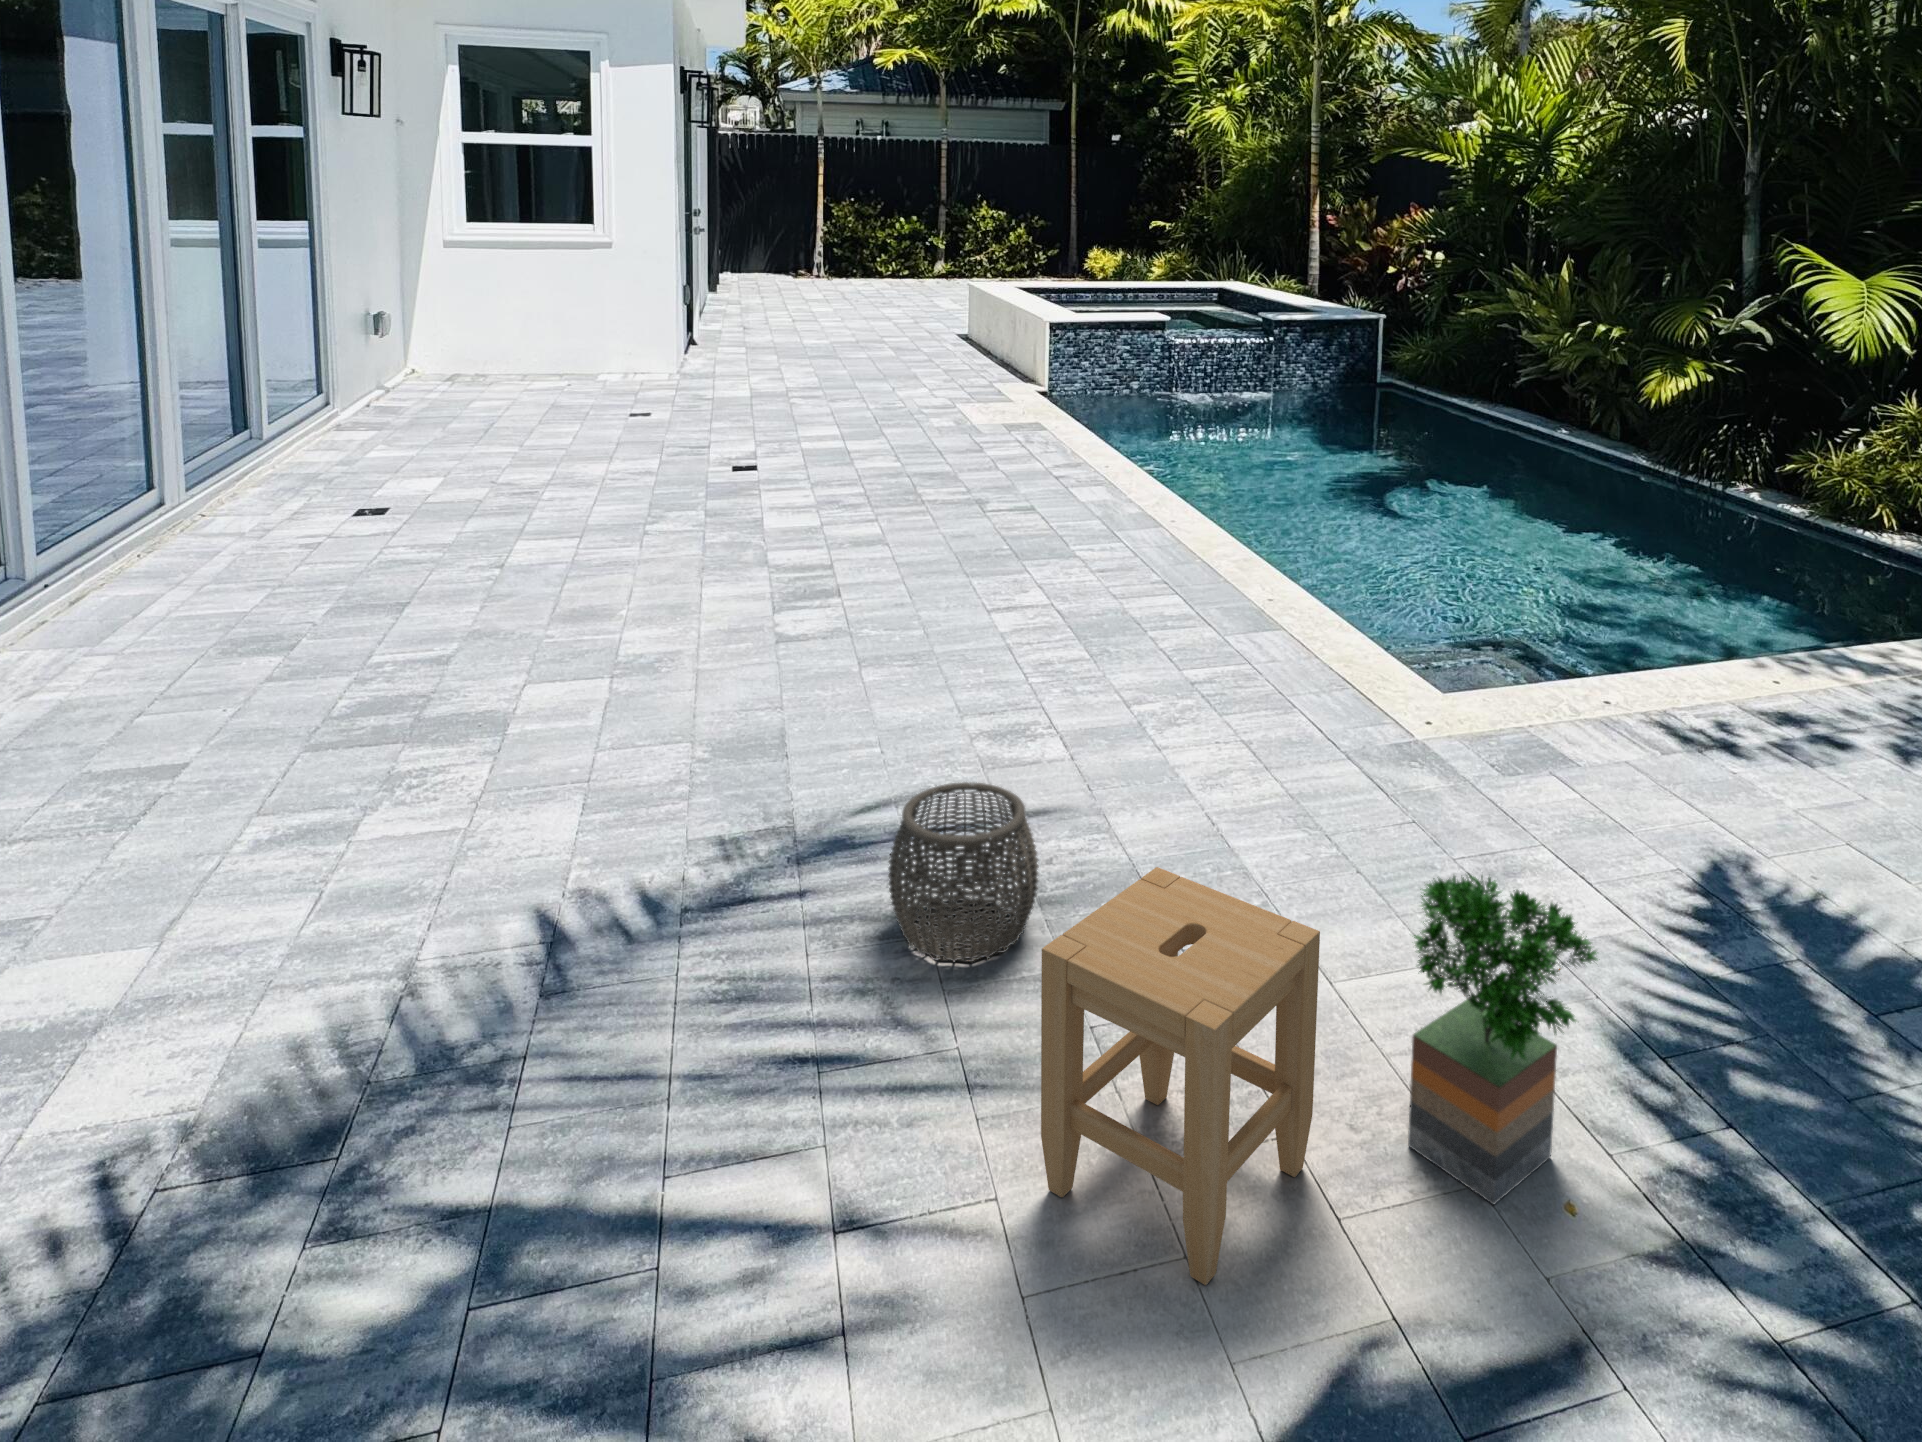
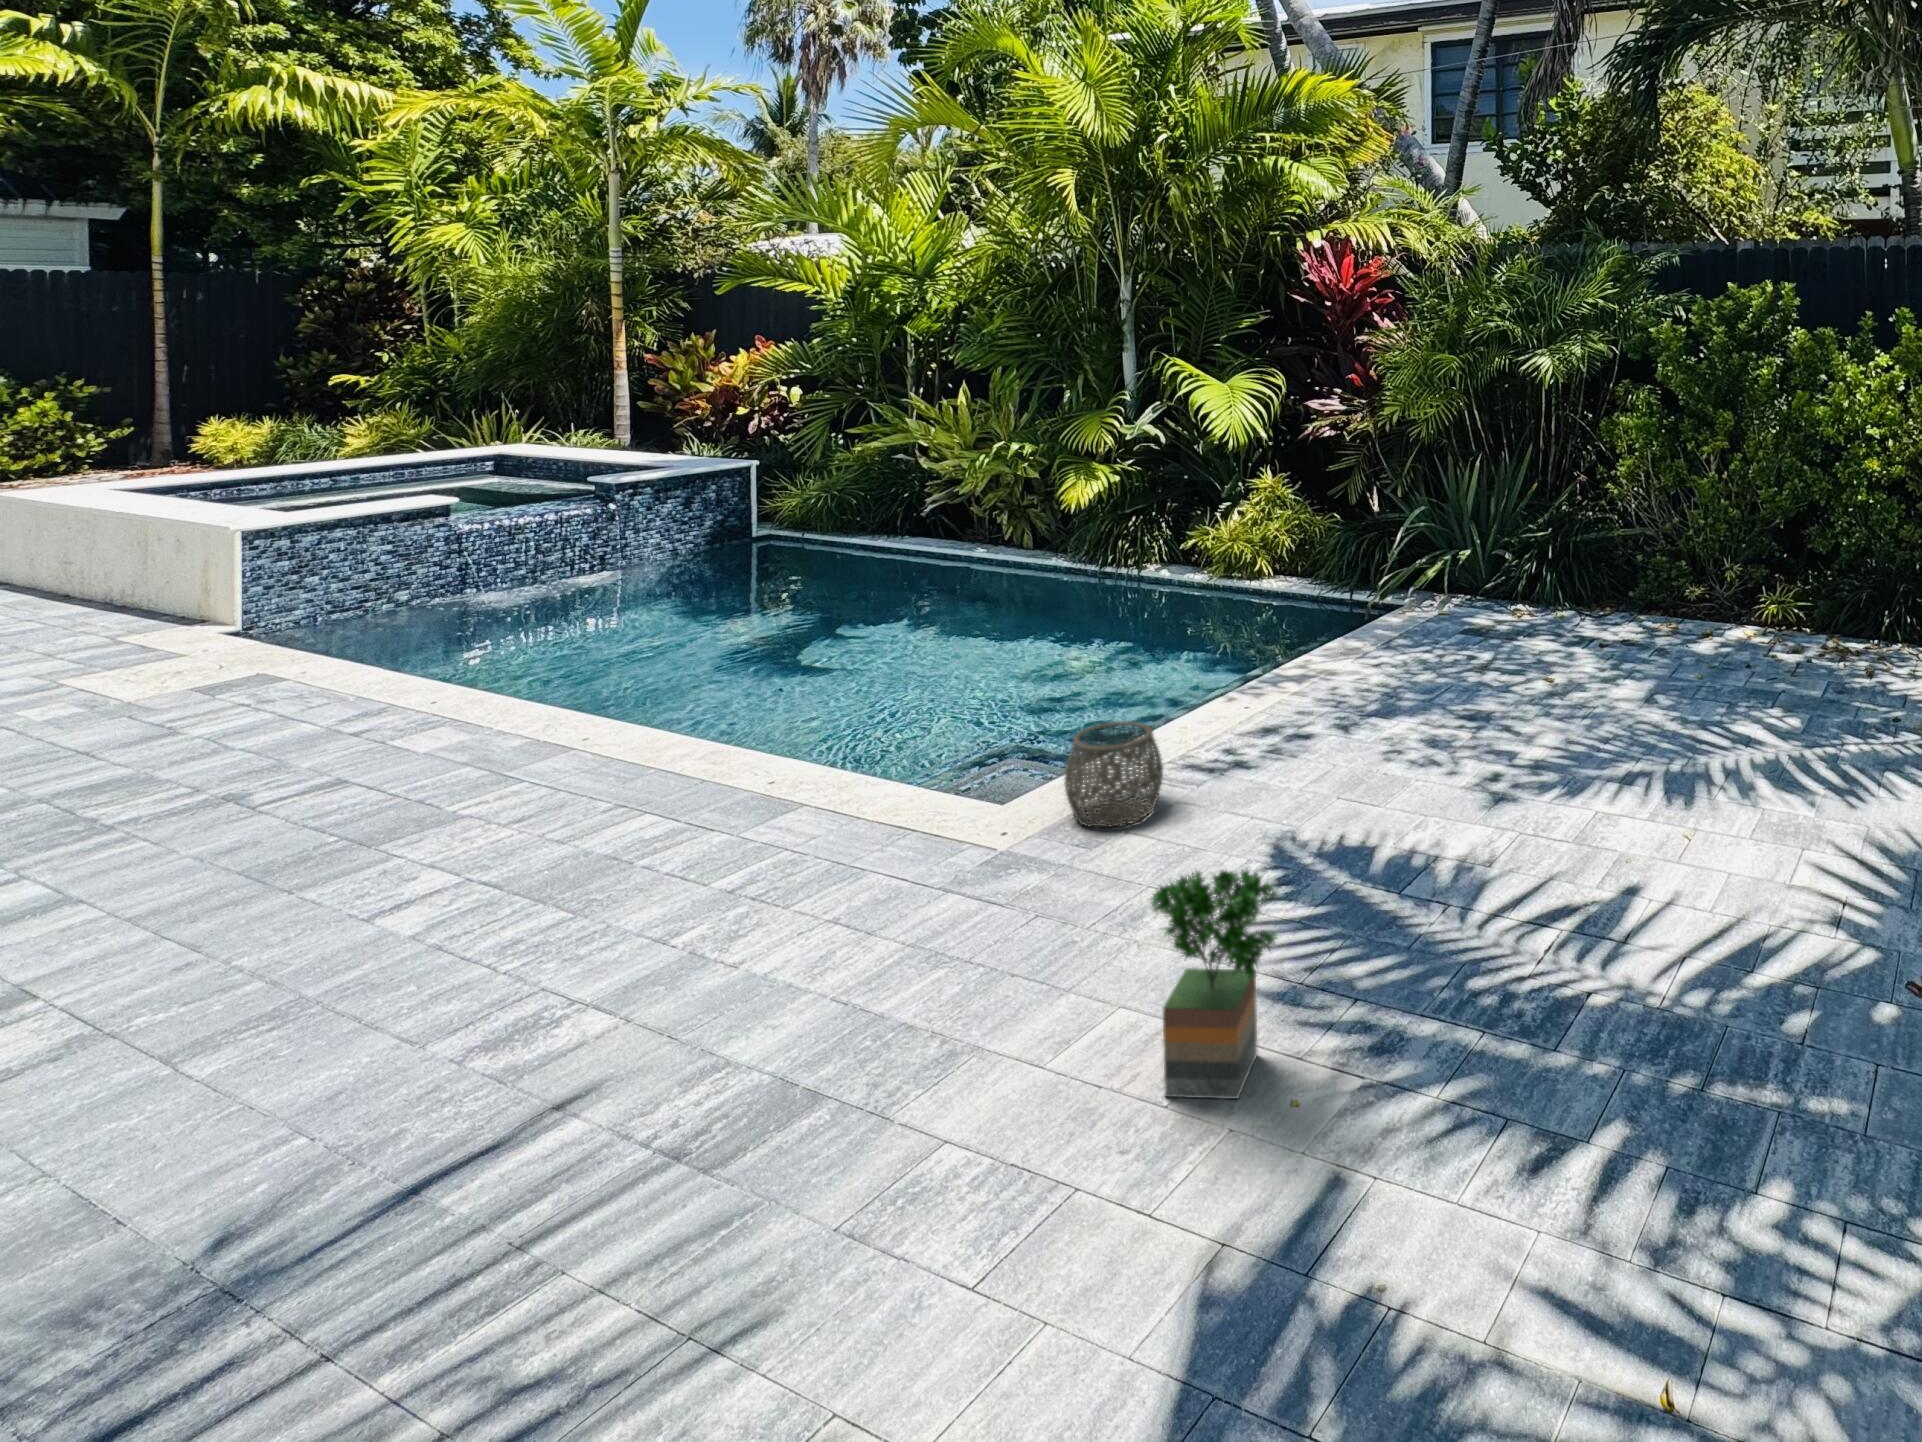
woven basket: present [888,782,1039,963] -> present [1064,721,1163,828]
stool: present [1041,867,1320,1285] -> none [893,952,1105,1275]

